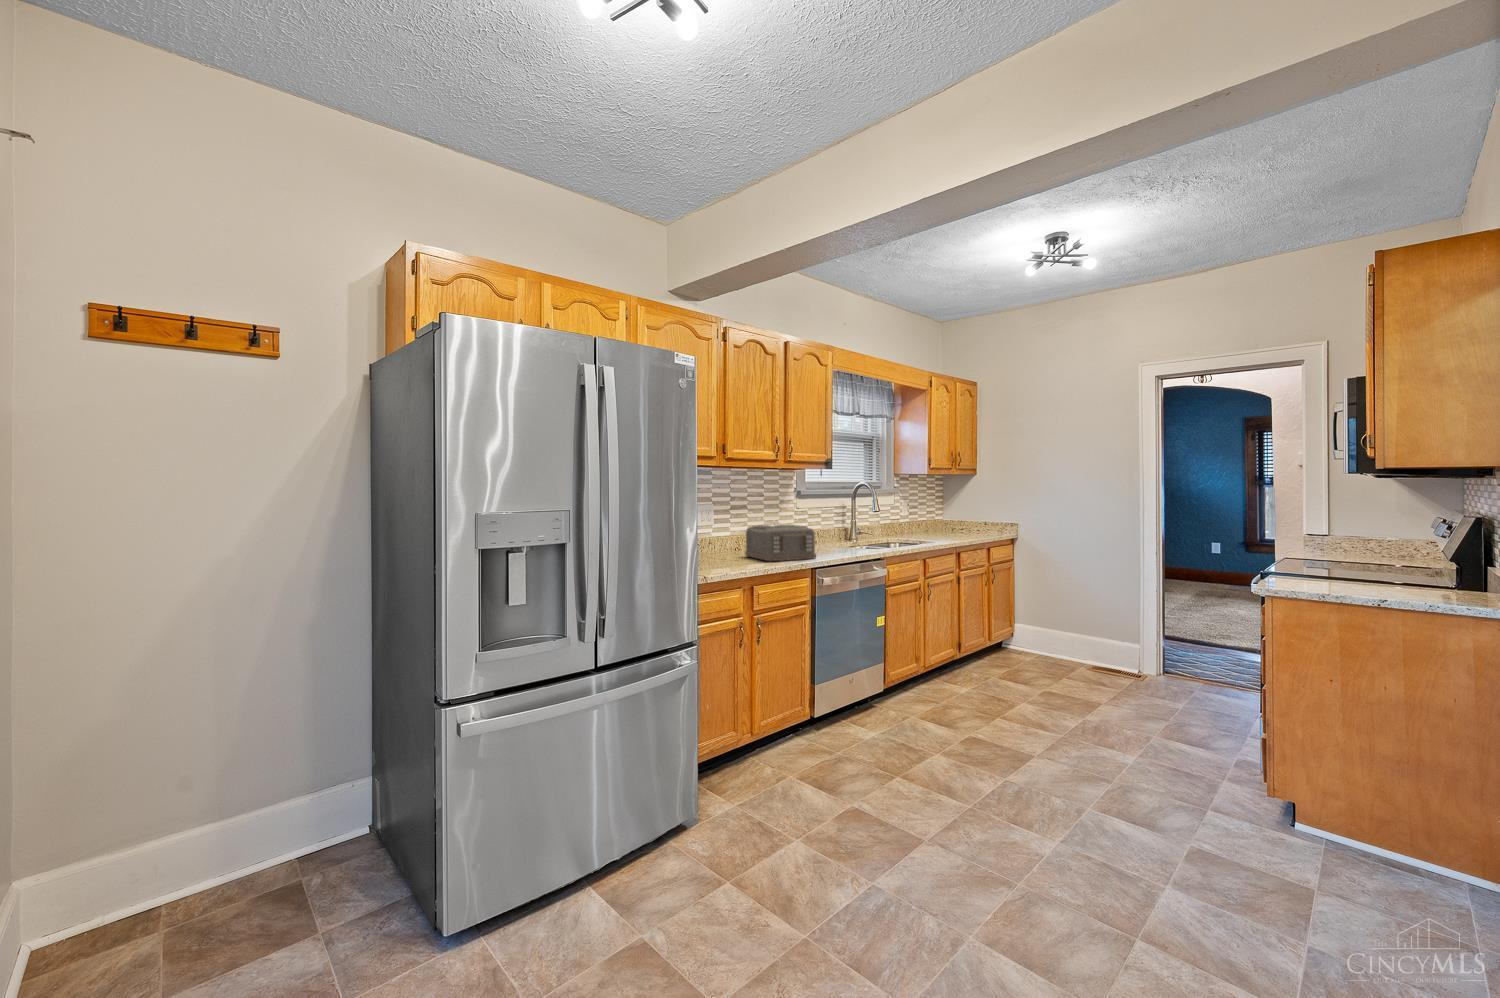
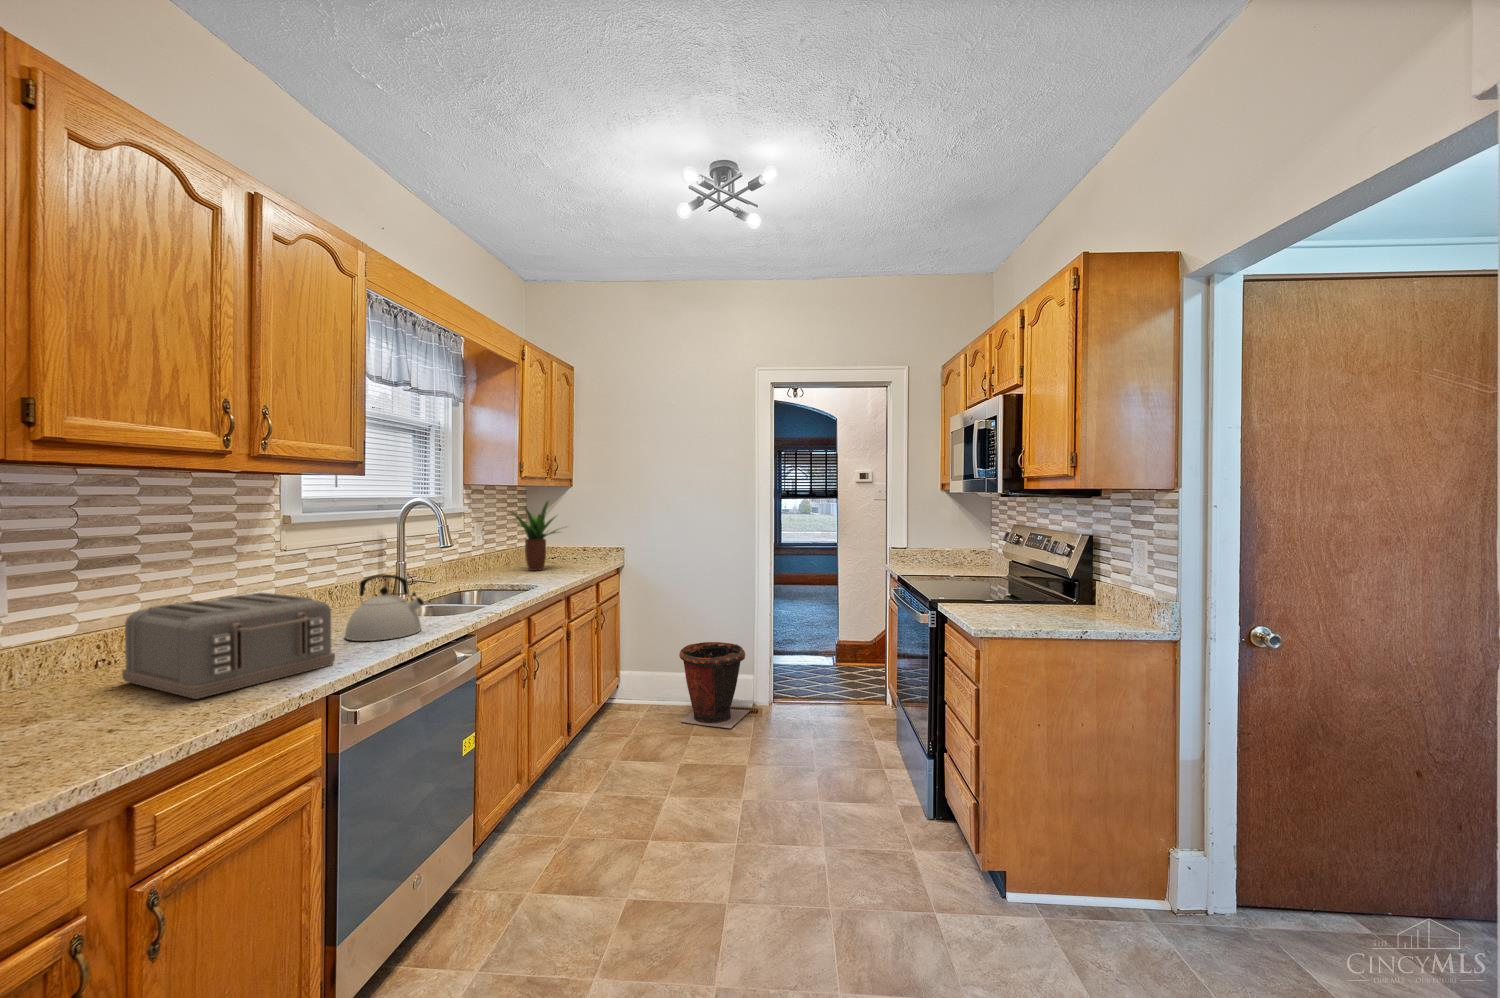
potted plant: none [923,484,968,536] -> present [511,501,556,571]
kettle: none [822,521,858,554] -> present [345,575,424,641]
waste bin: none [1058,608,1131,680] -> present [679,642,750,728]

